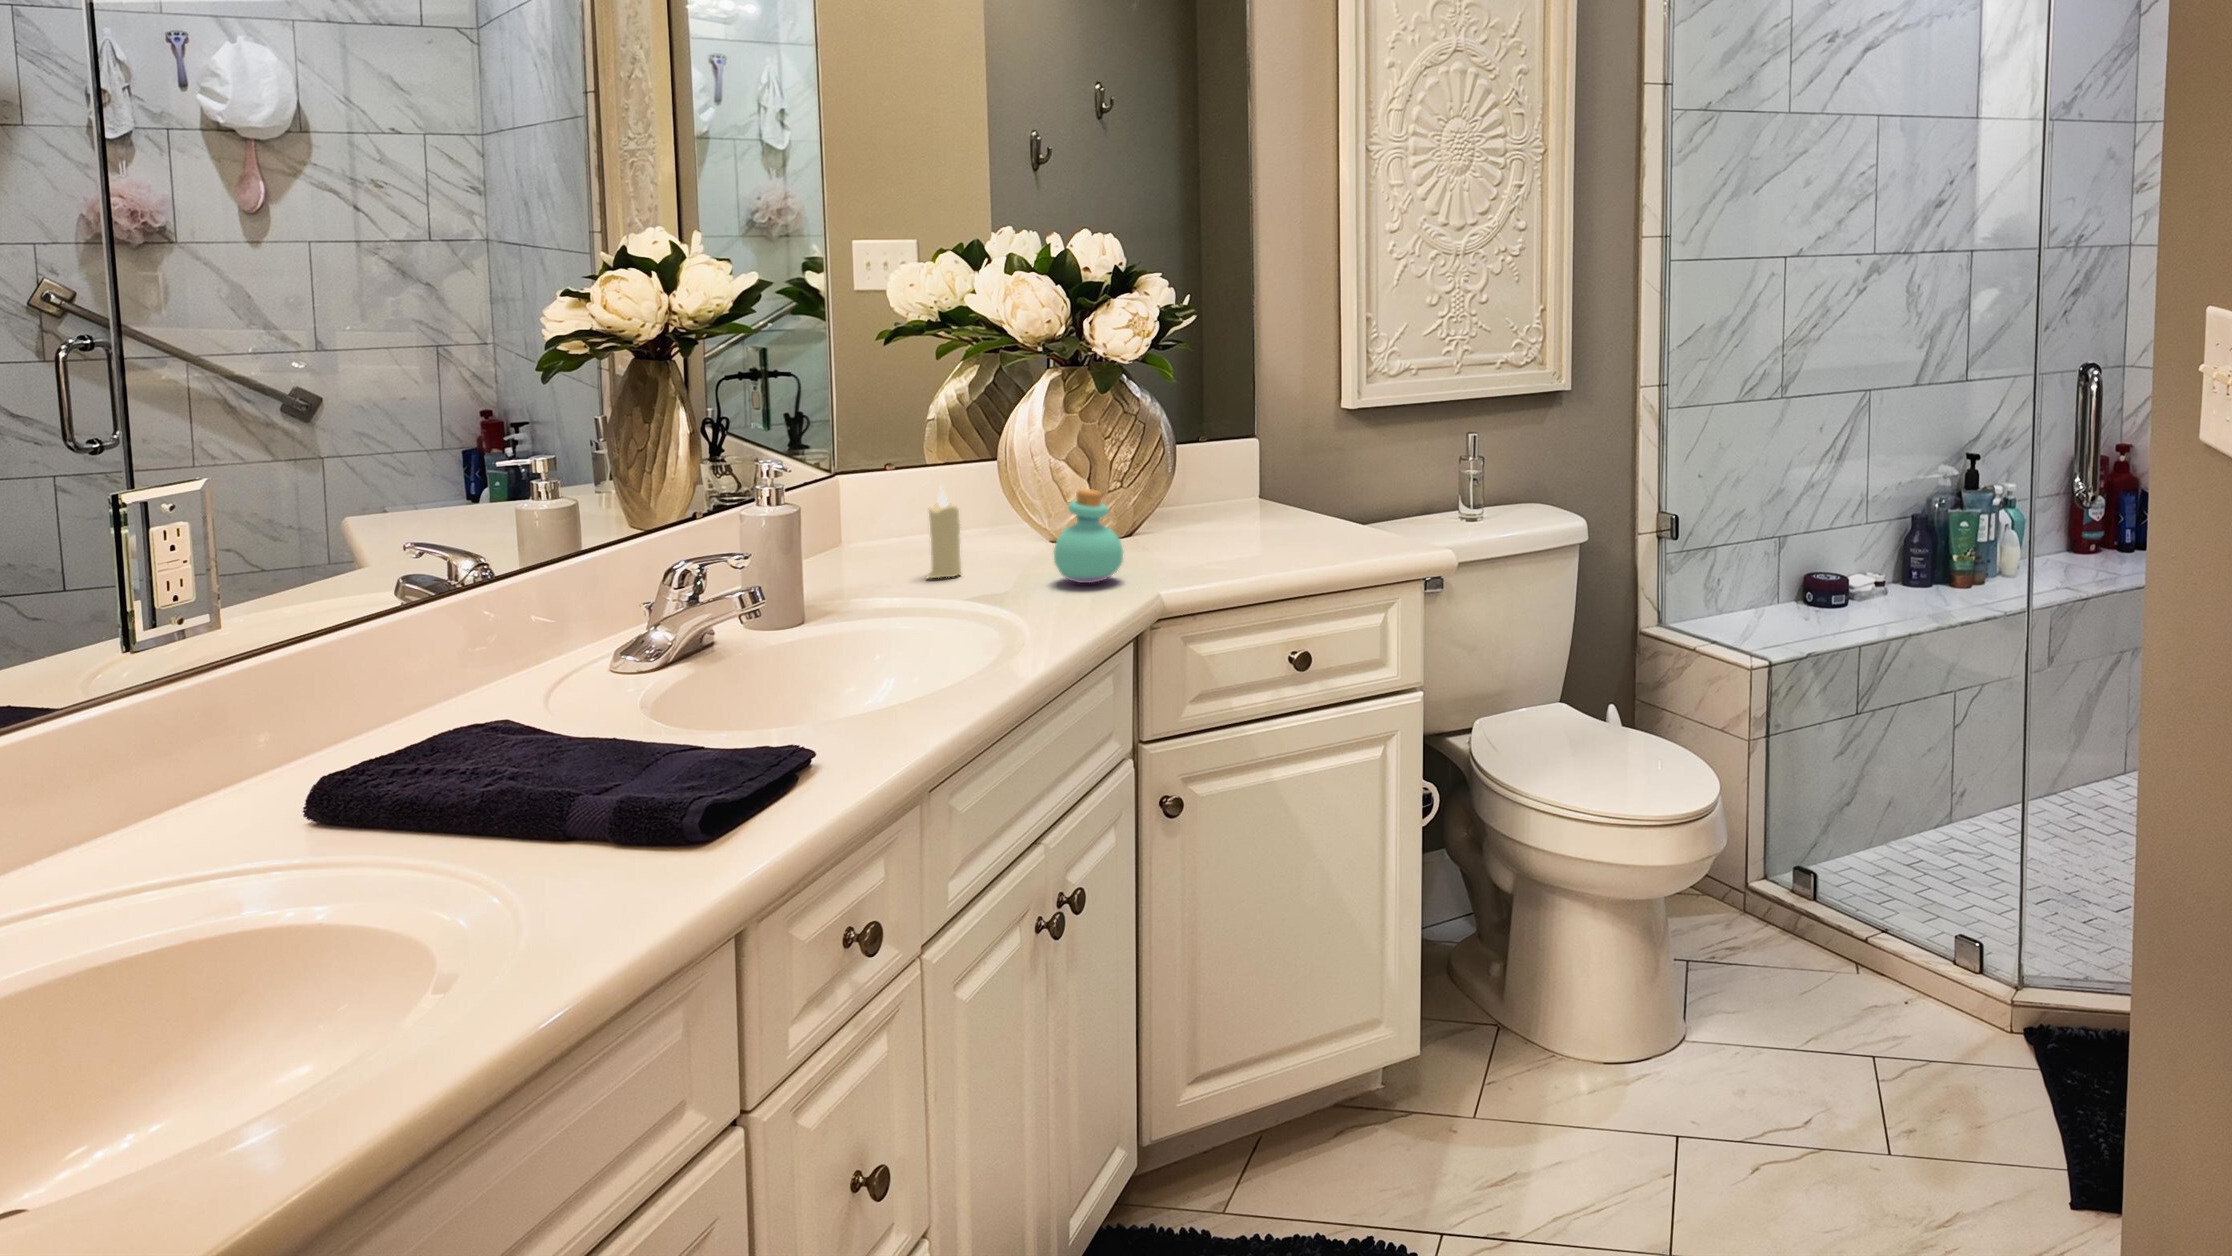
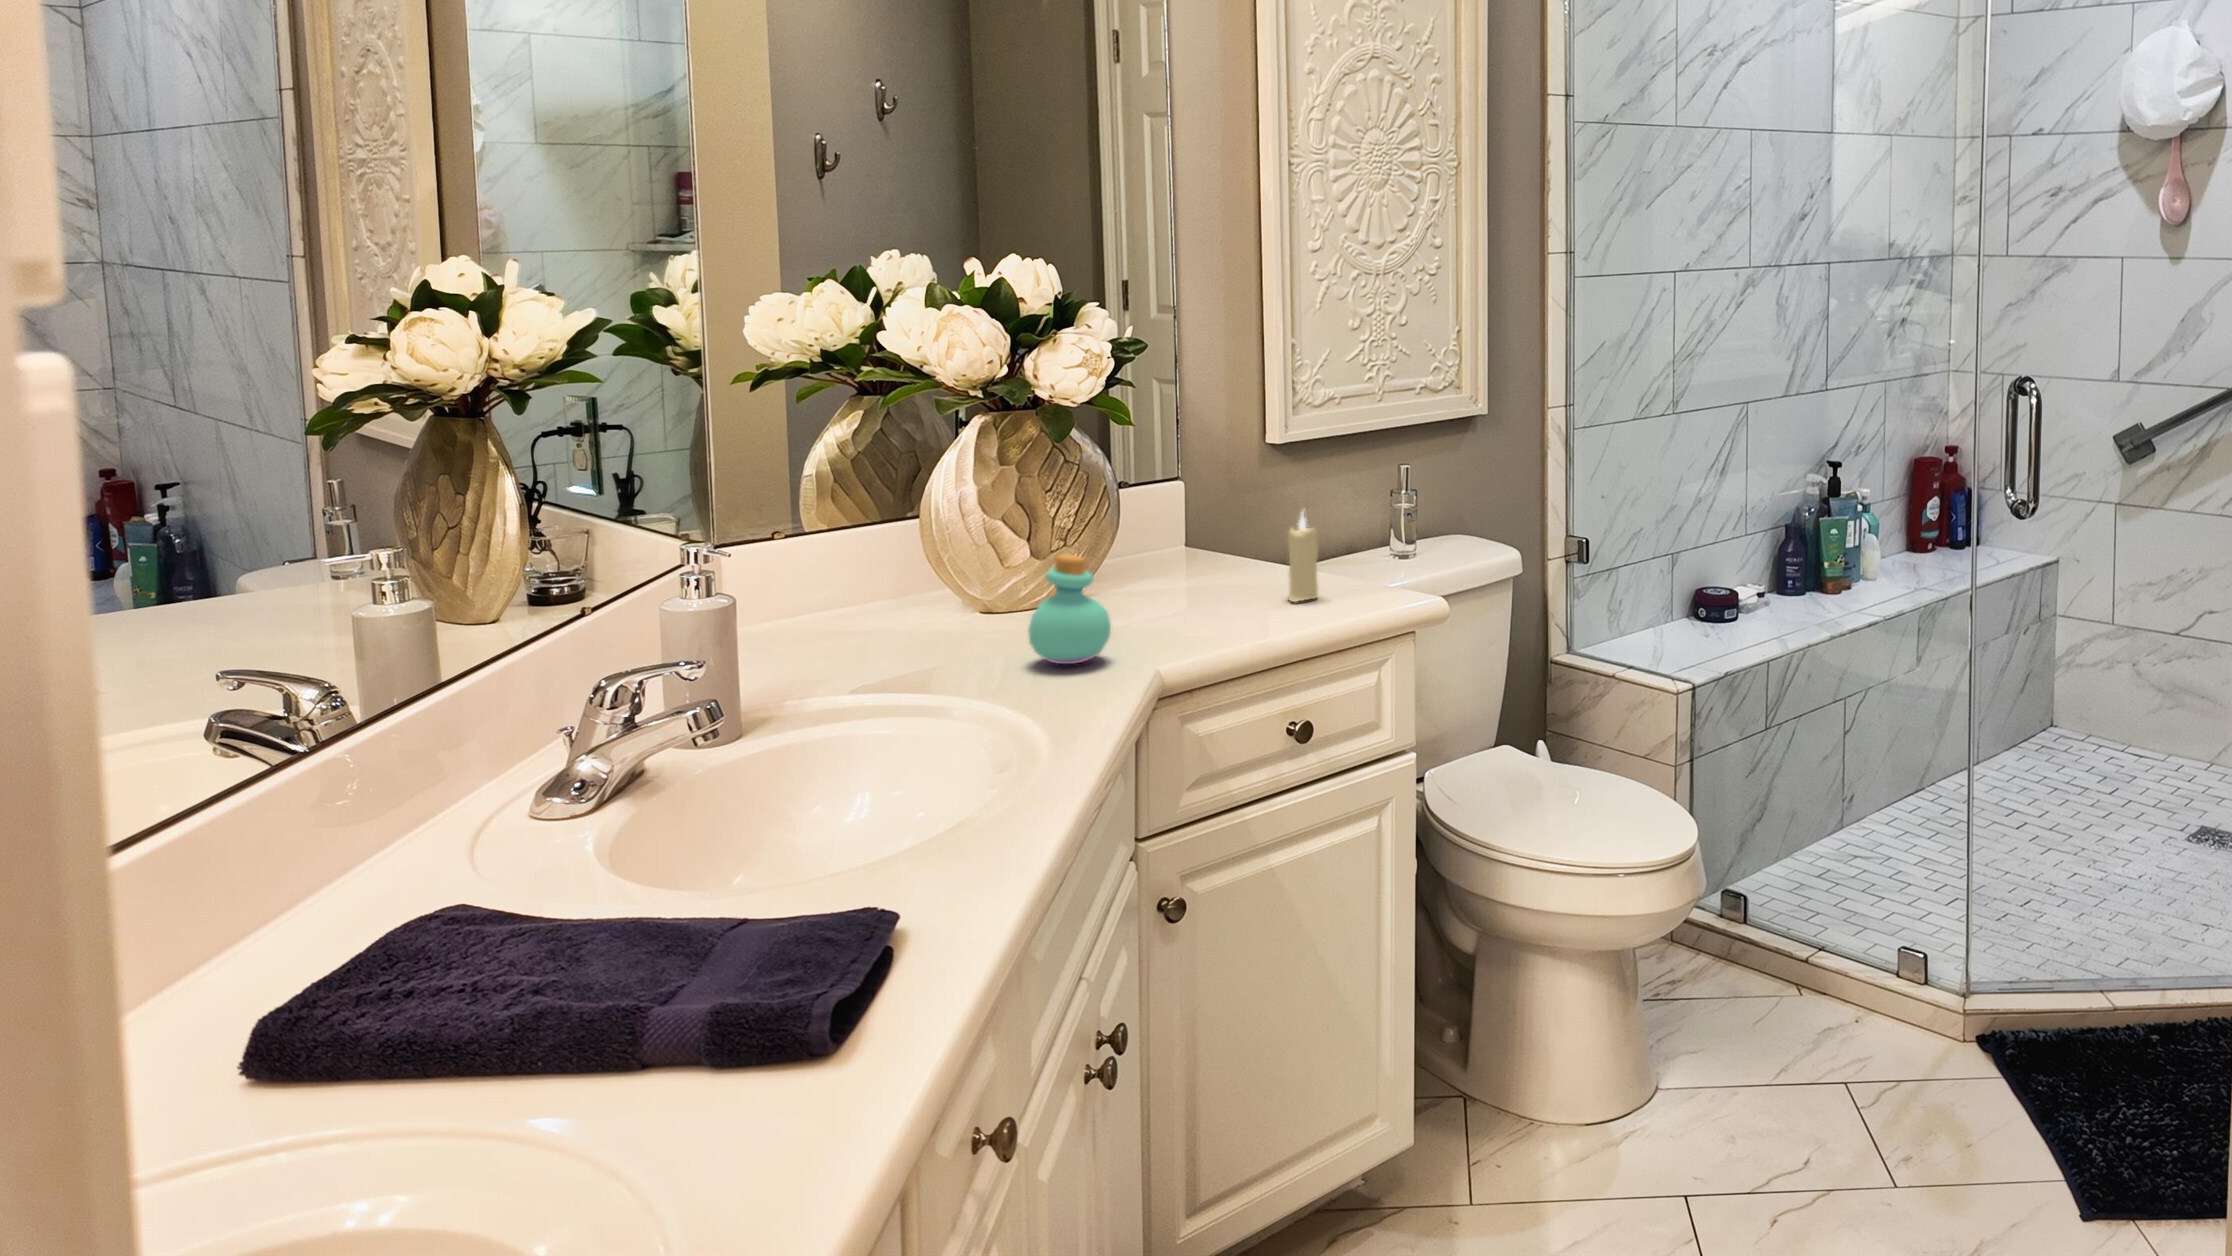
candle: present [927,489,961,578] -> present [1288,512,1318,602]

